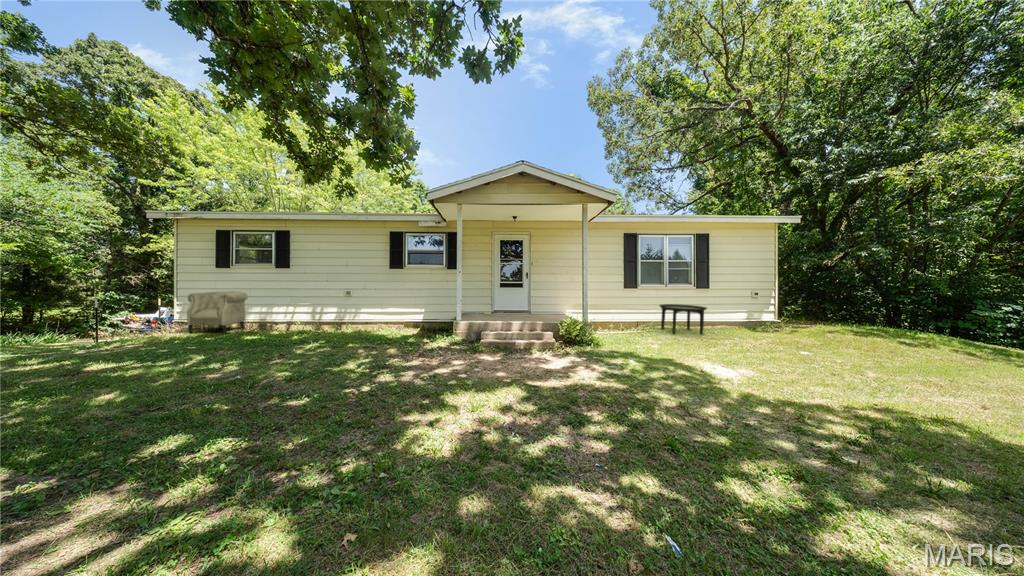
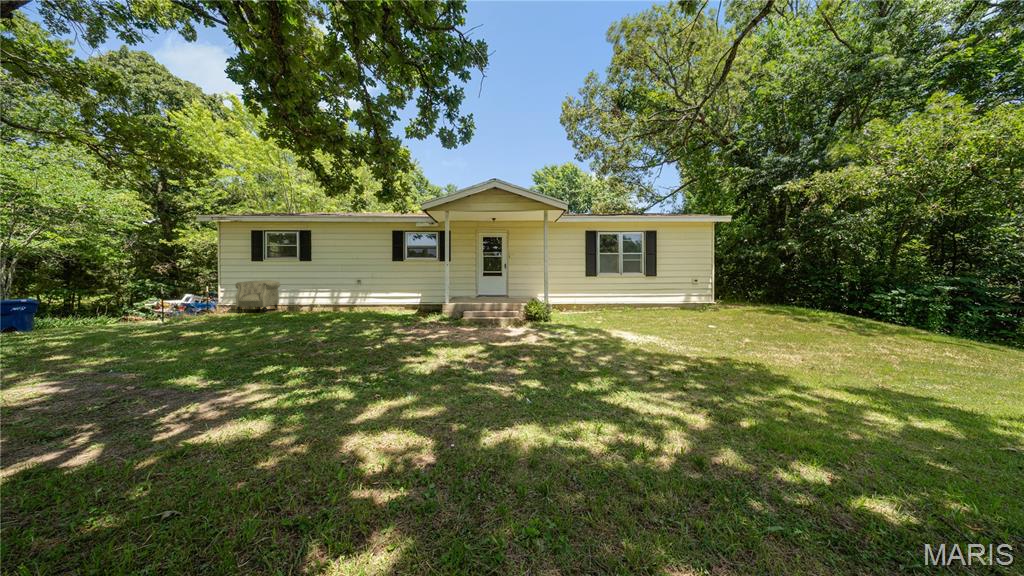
round table: present [659,304,707,335] -> none [611,290,648,314]

